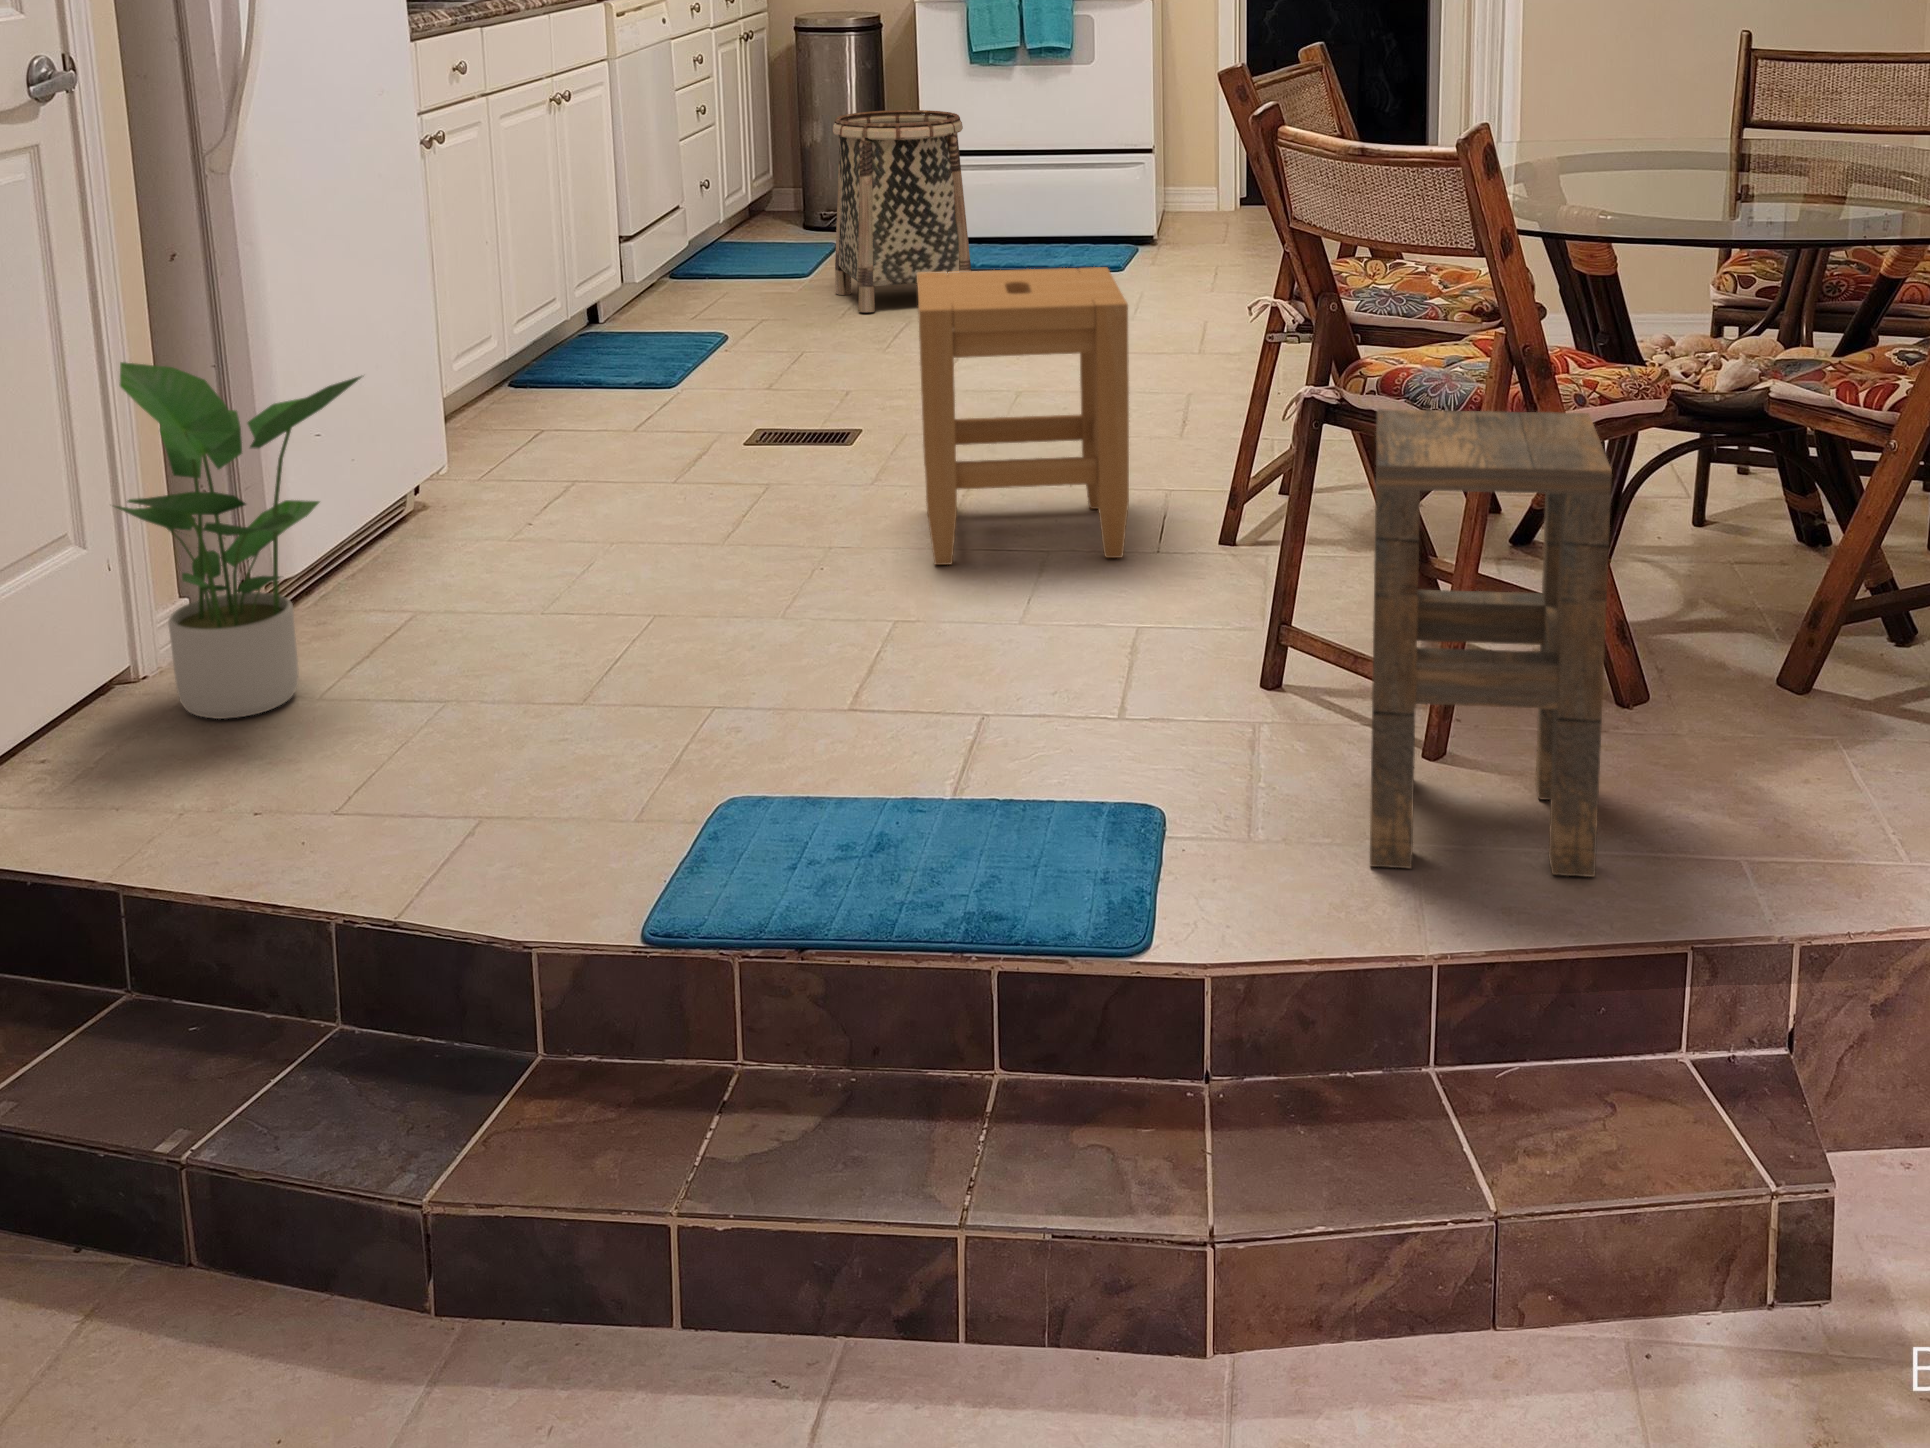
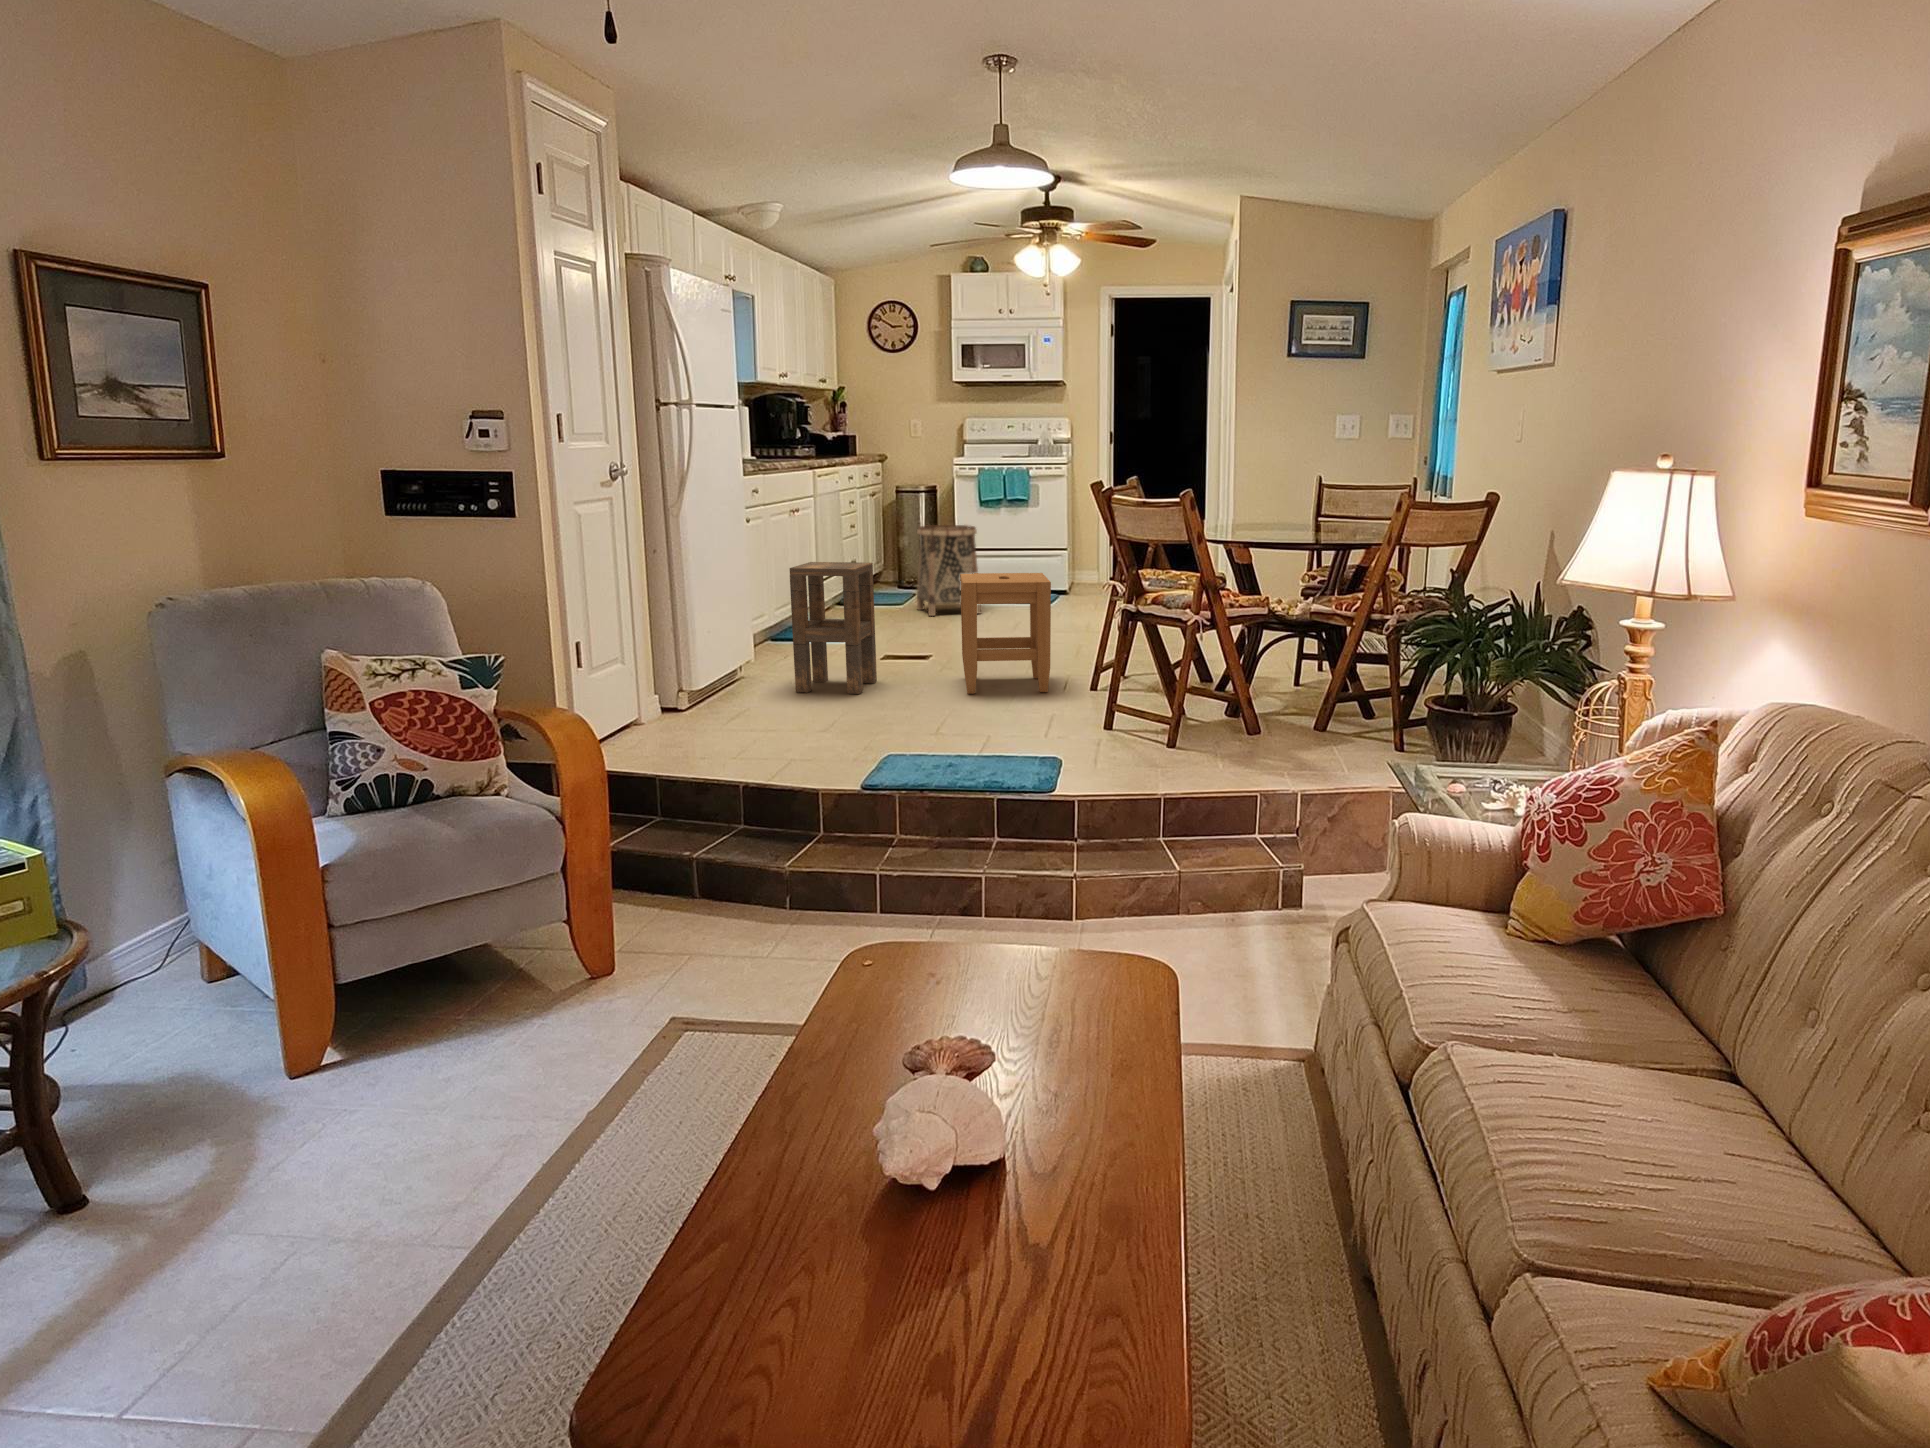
potted plant: present [115,362,362,719] -> none [629,586,736,734]
side table: present [1370,409,1612,877] -> present [790,562,877,694]

